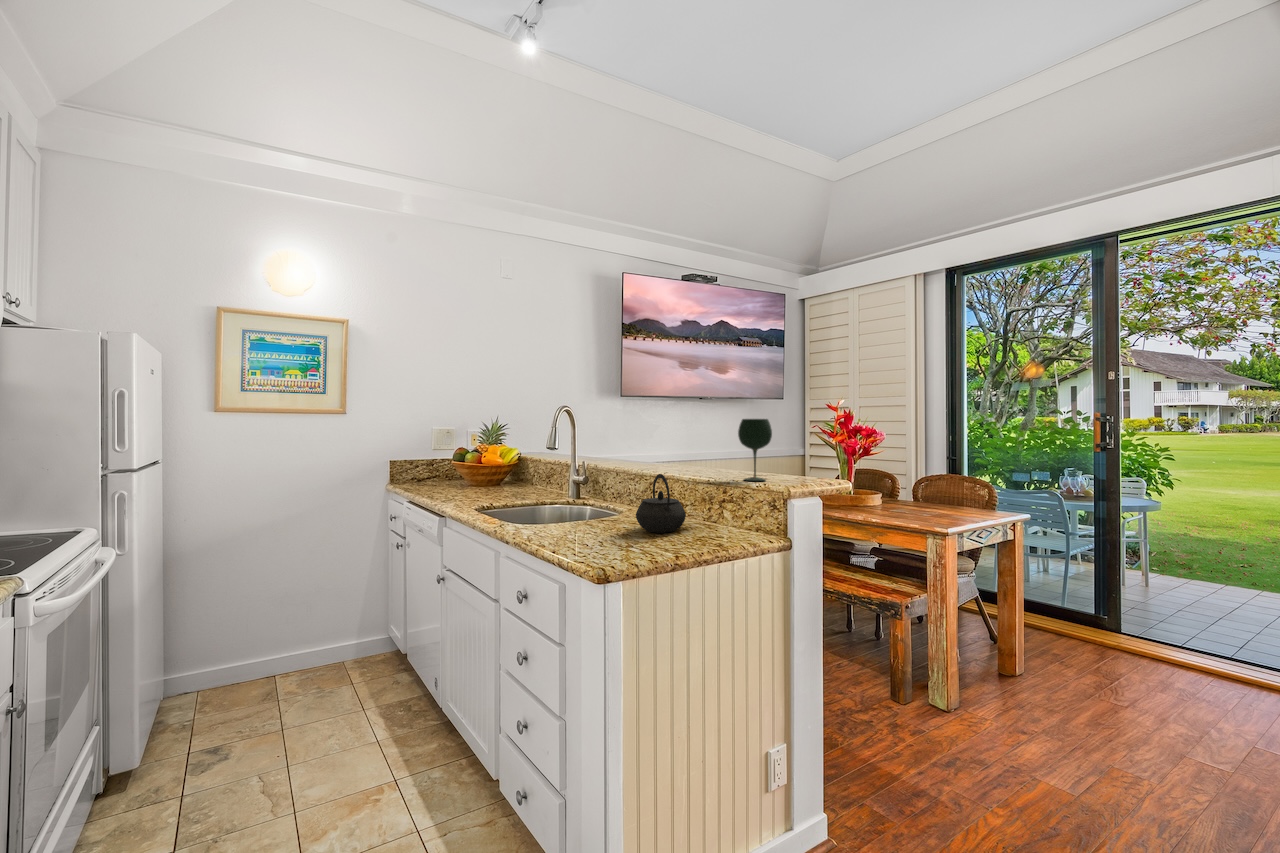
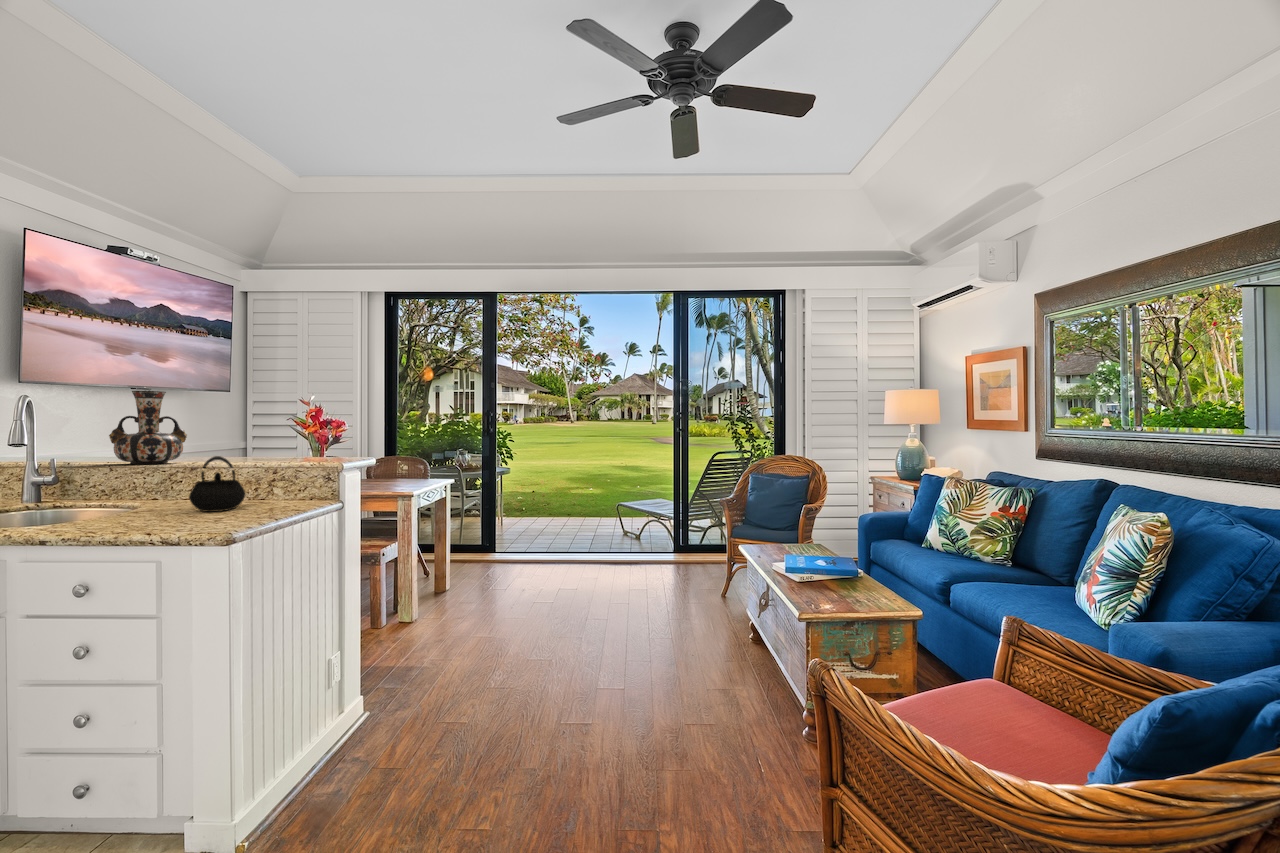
decorative vase: none [617,403,675,472] -> present [109,390,187,464]
wine glass: present [738,419,772,481] -> none [276,407,309,463]

